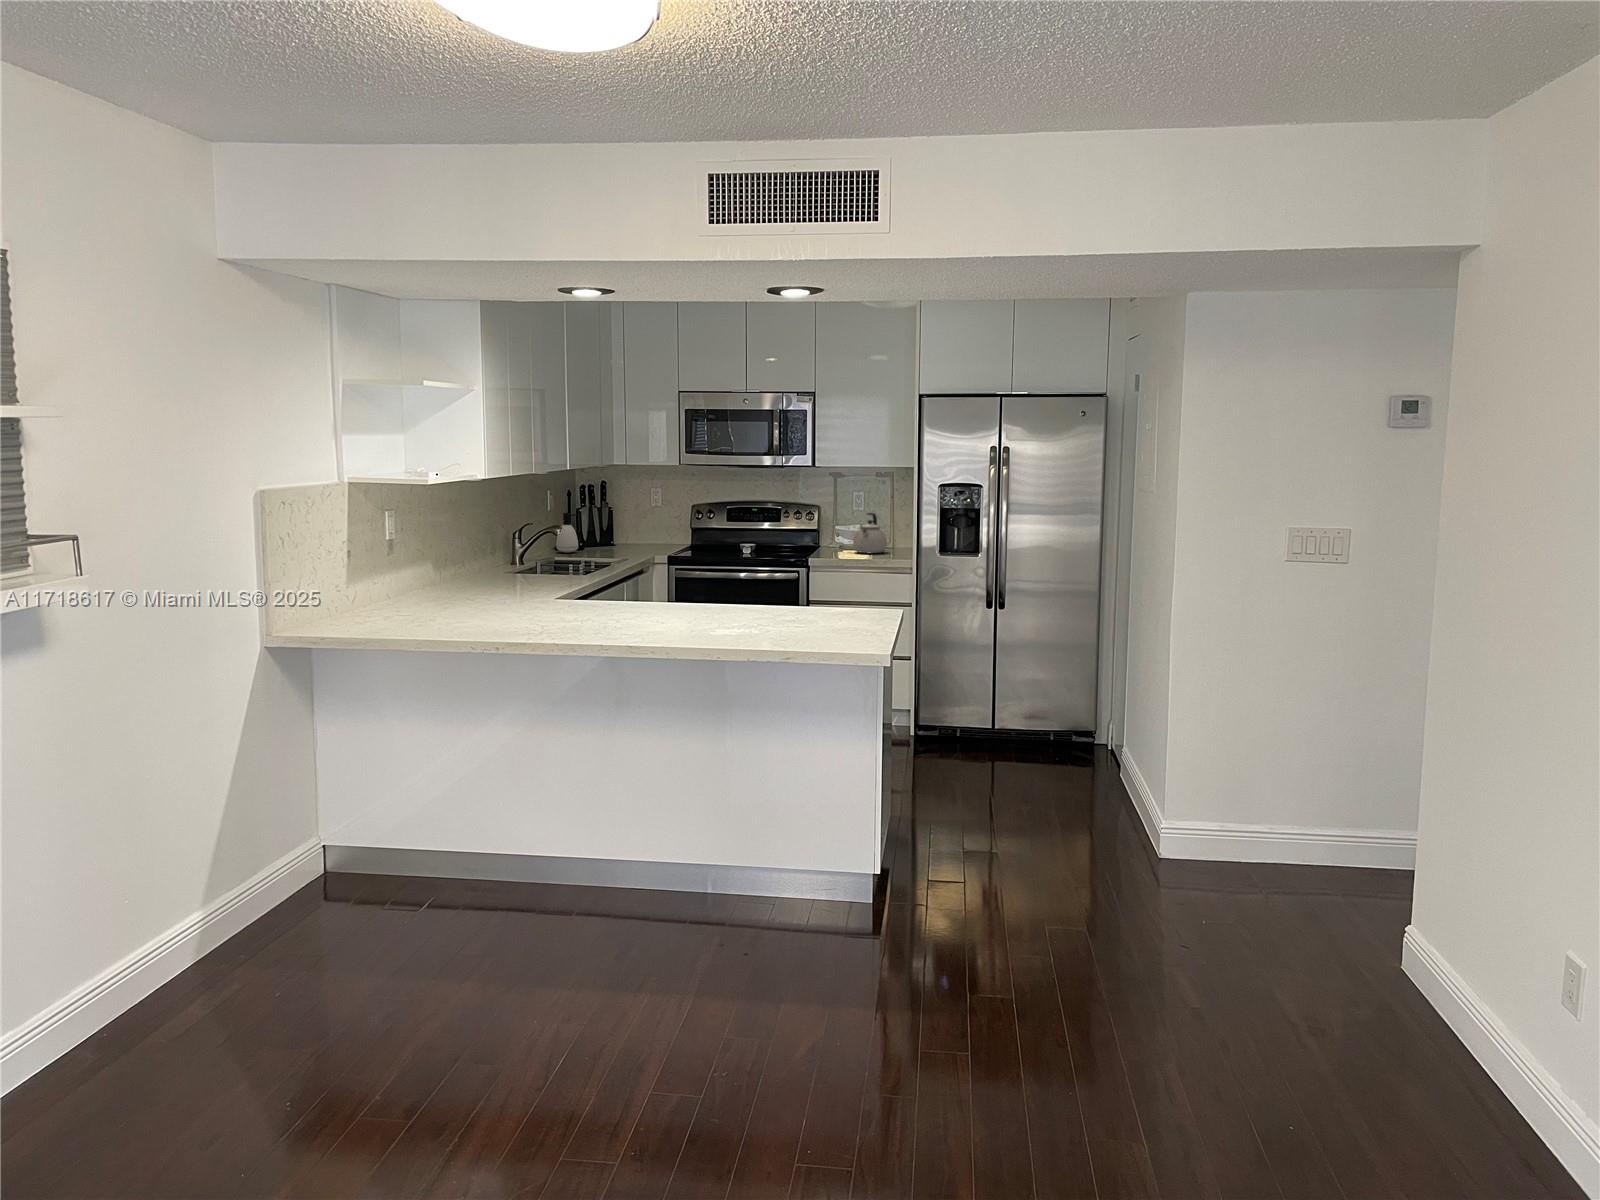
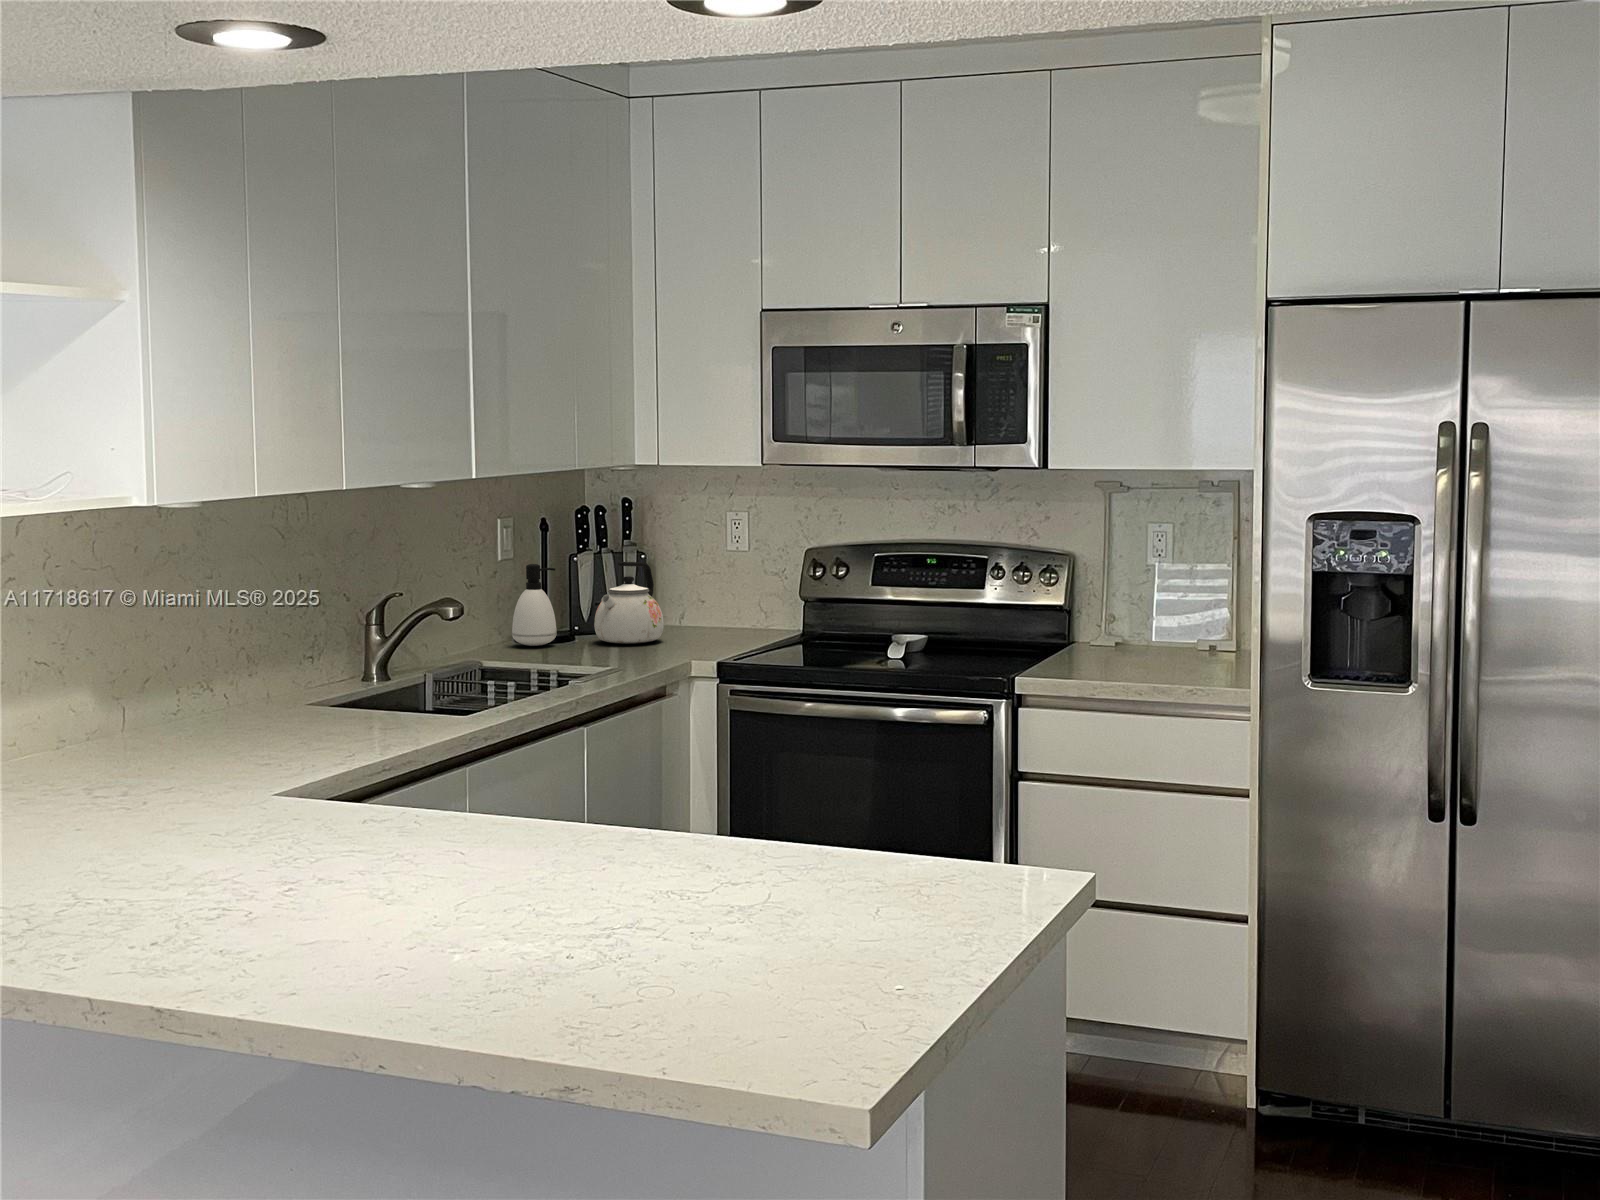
kettle: present [853,513,887,554] -> present [594,562,664,644]

